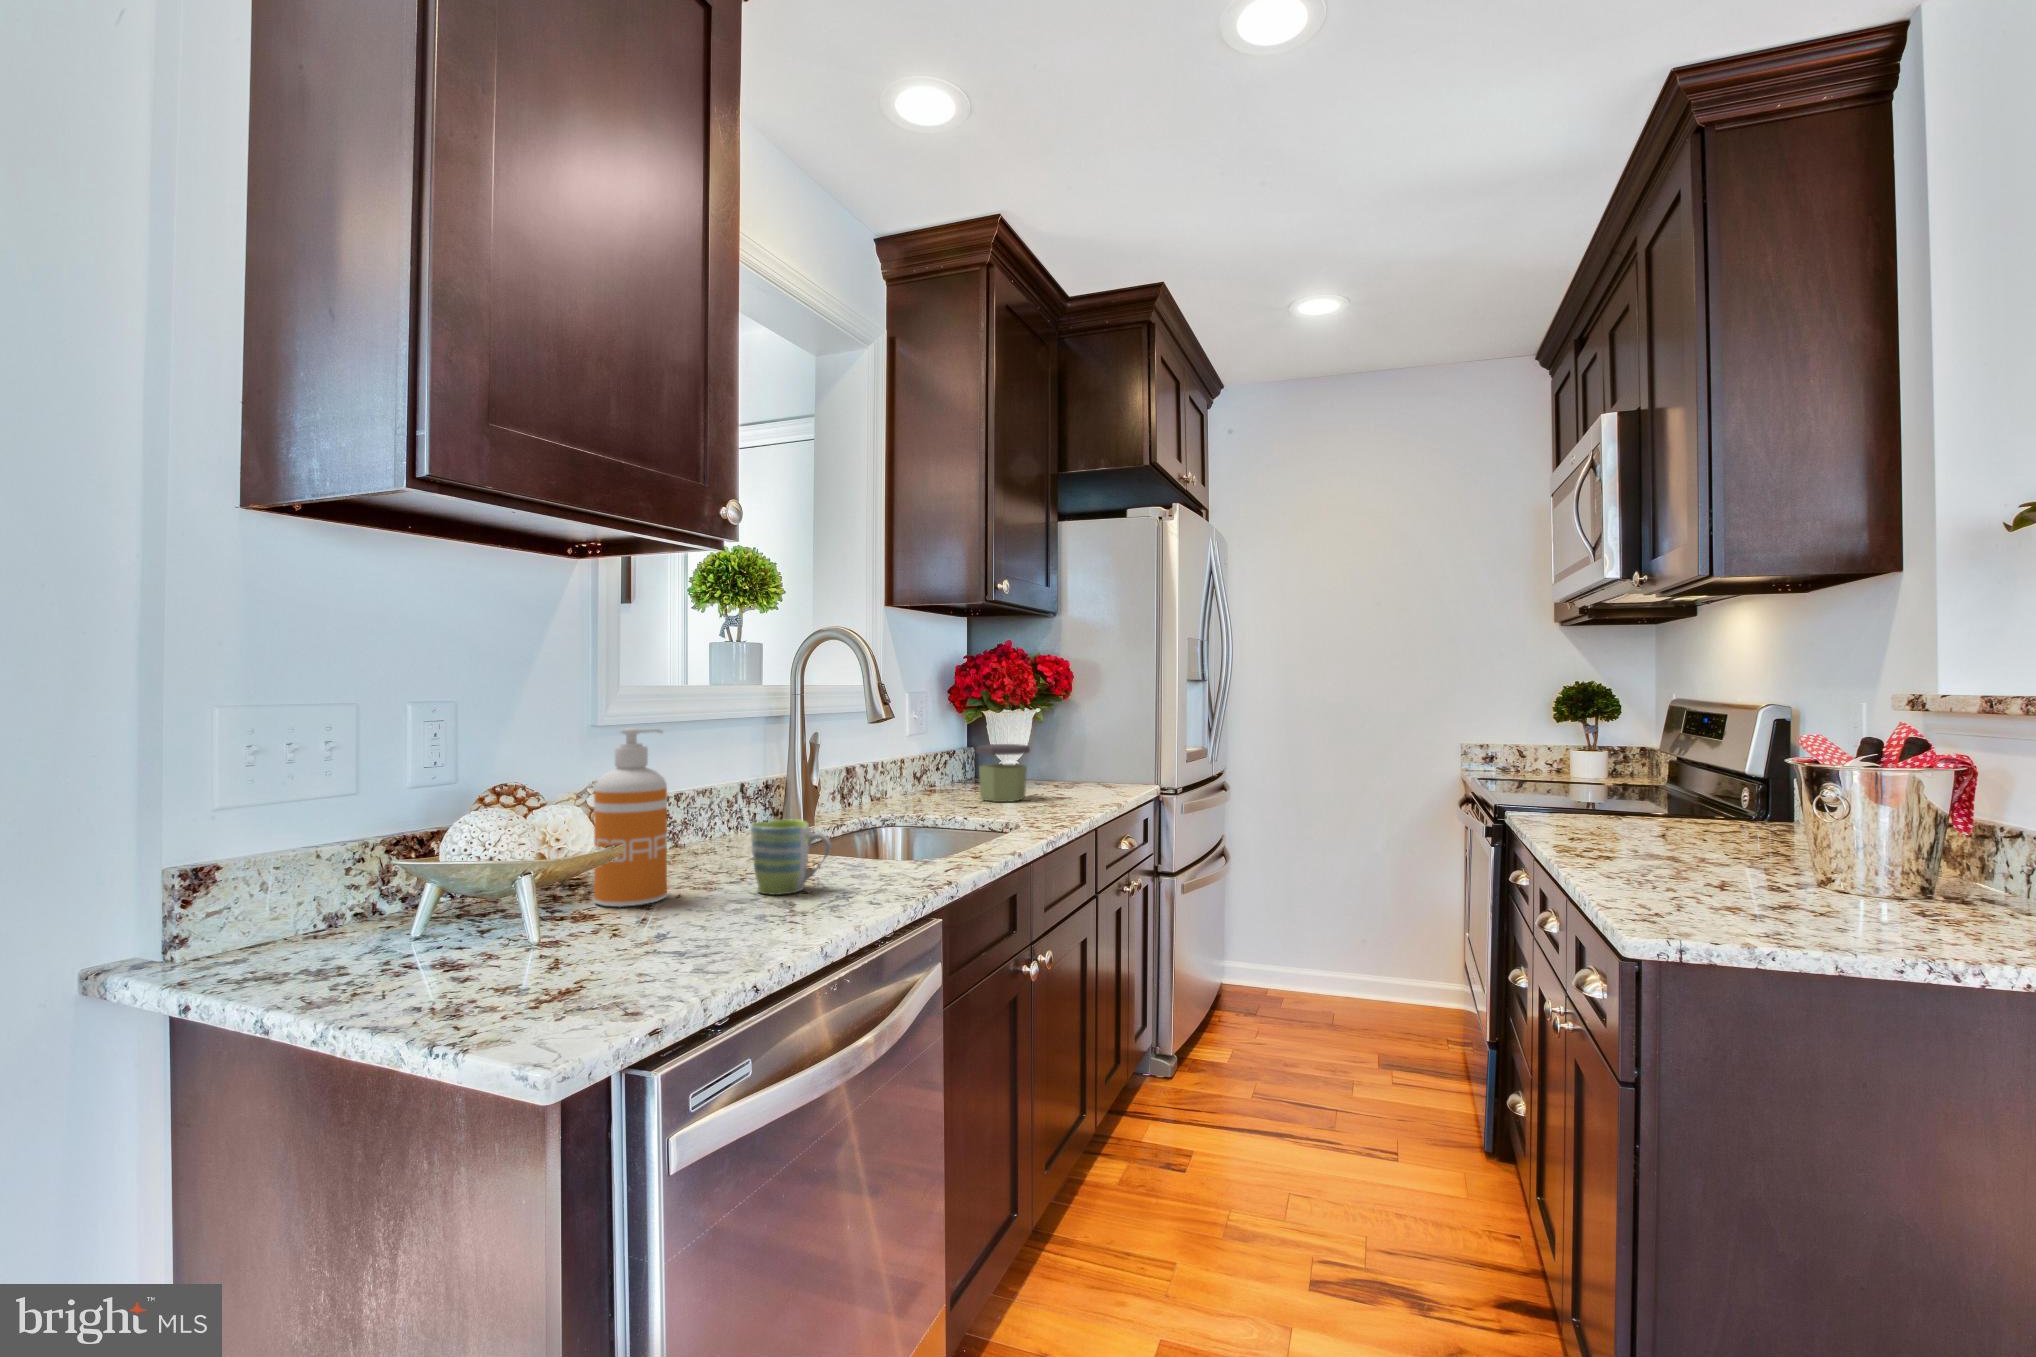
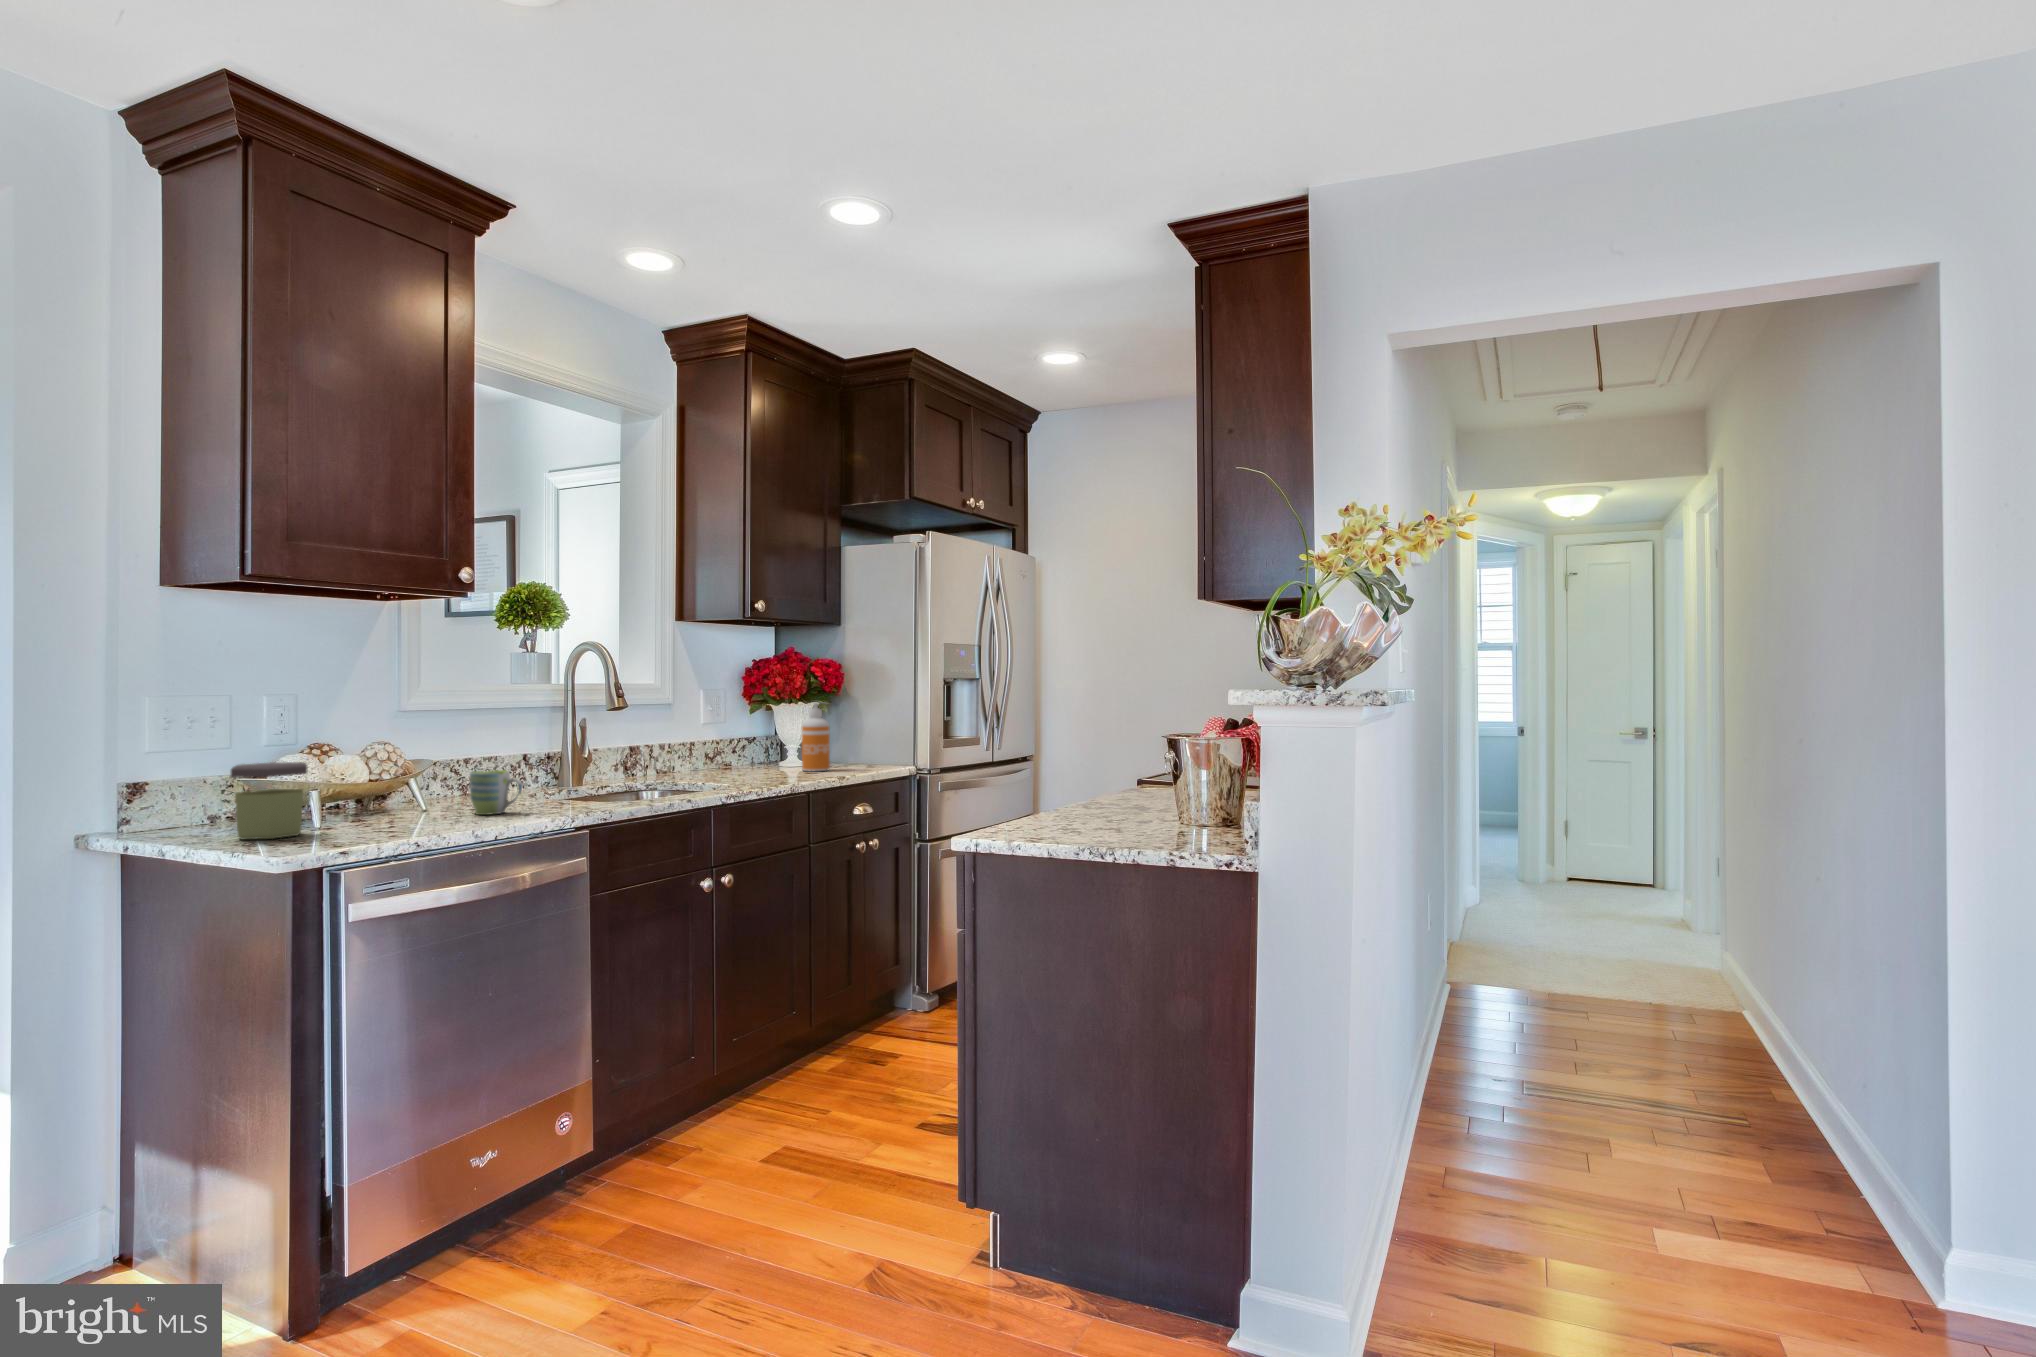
soap dispenser: present [594,728,667,907] -> present [802,702,830,771]
jar: present [976,744,1030,802] -> present [231,762,308,839]

